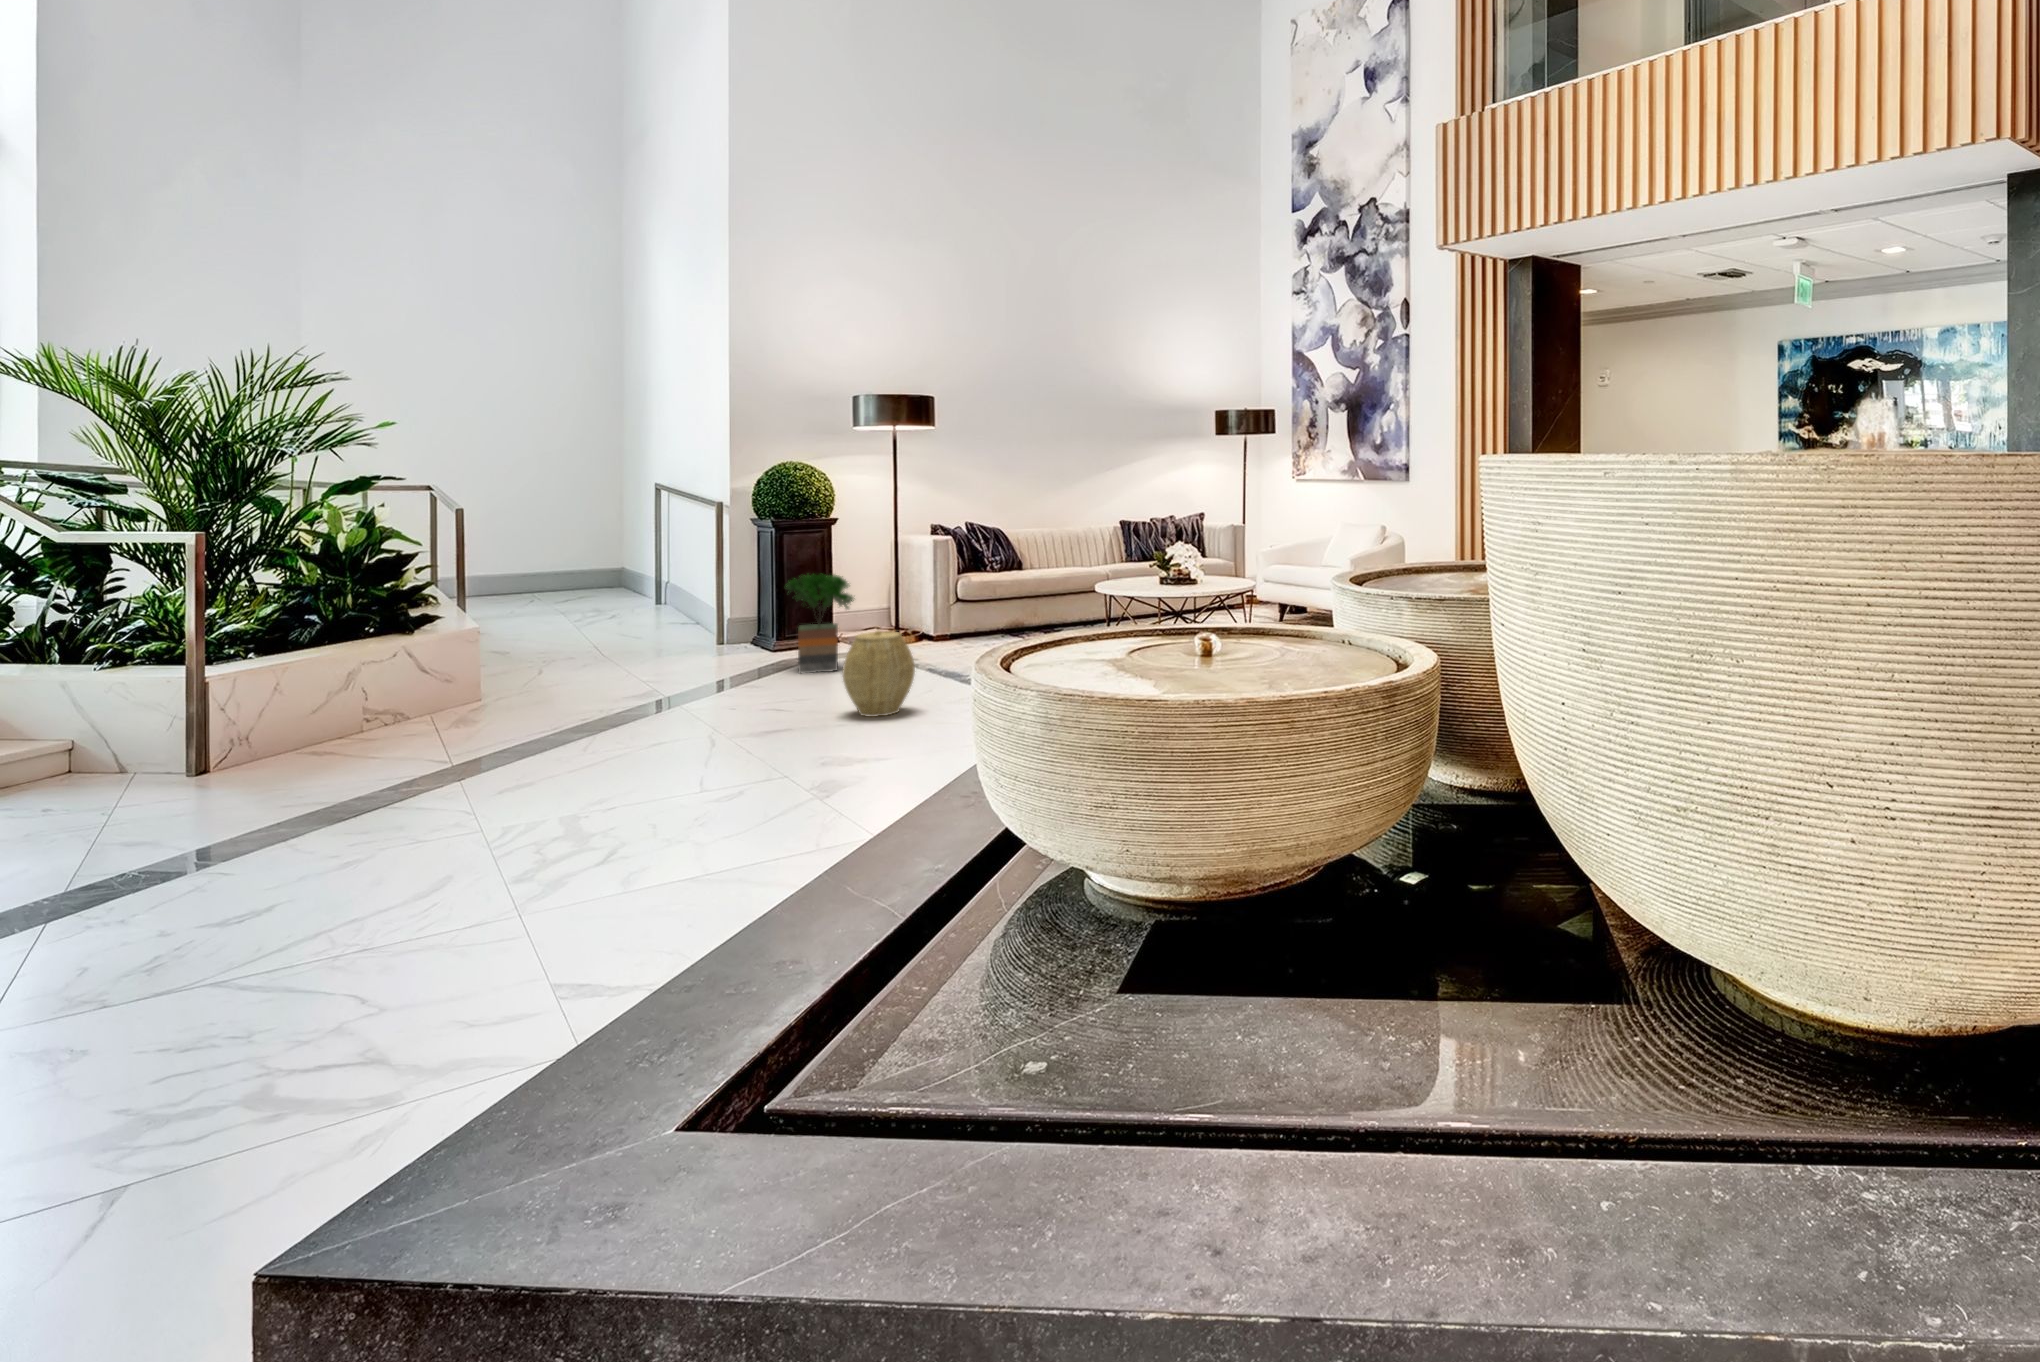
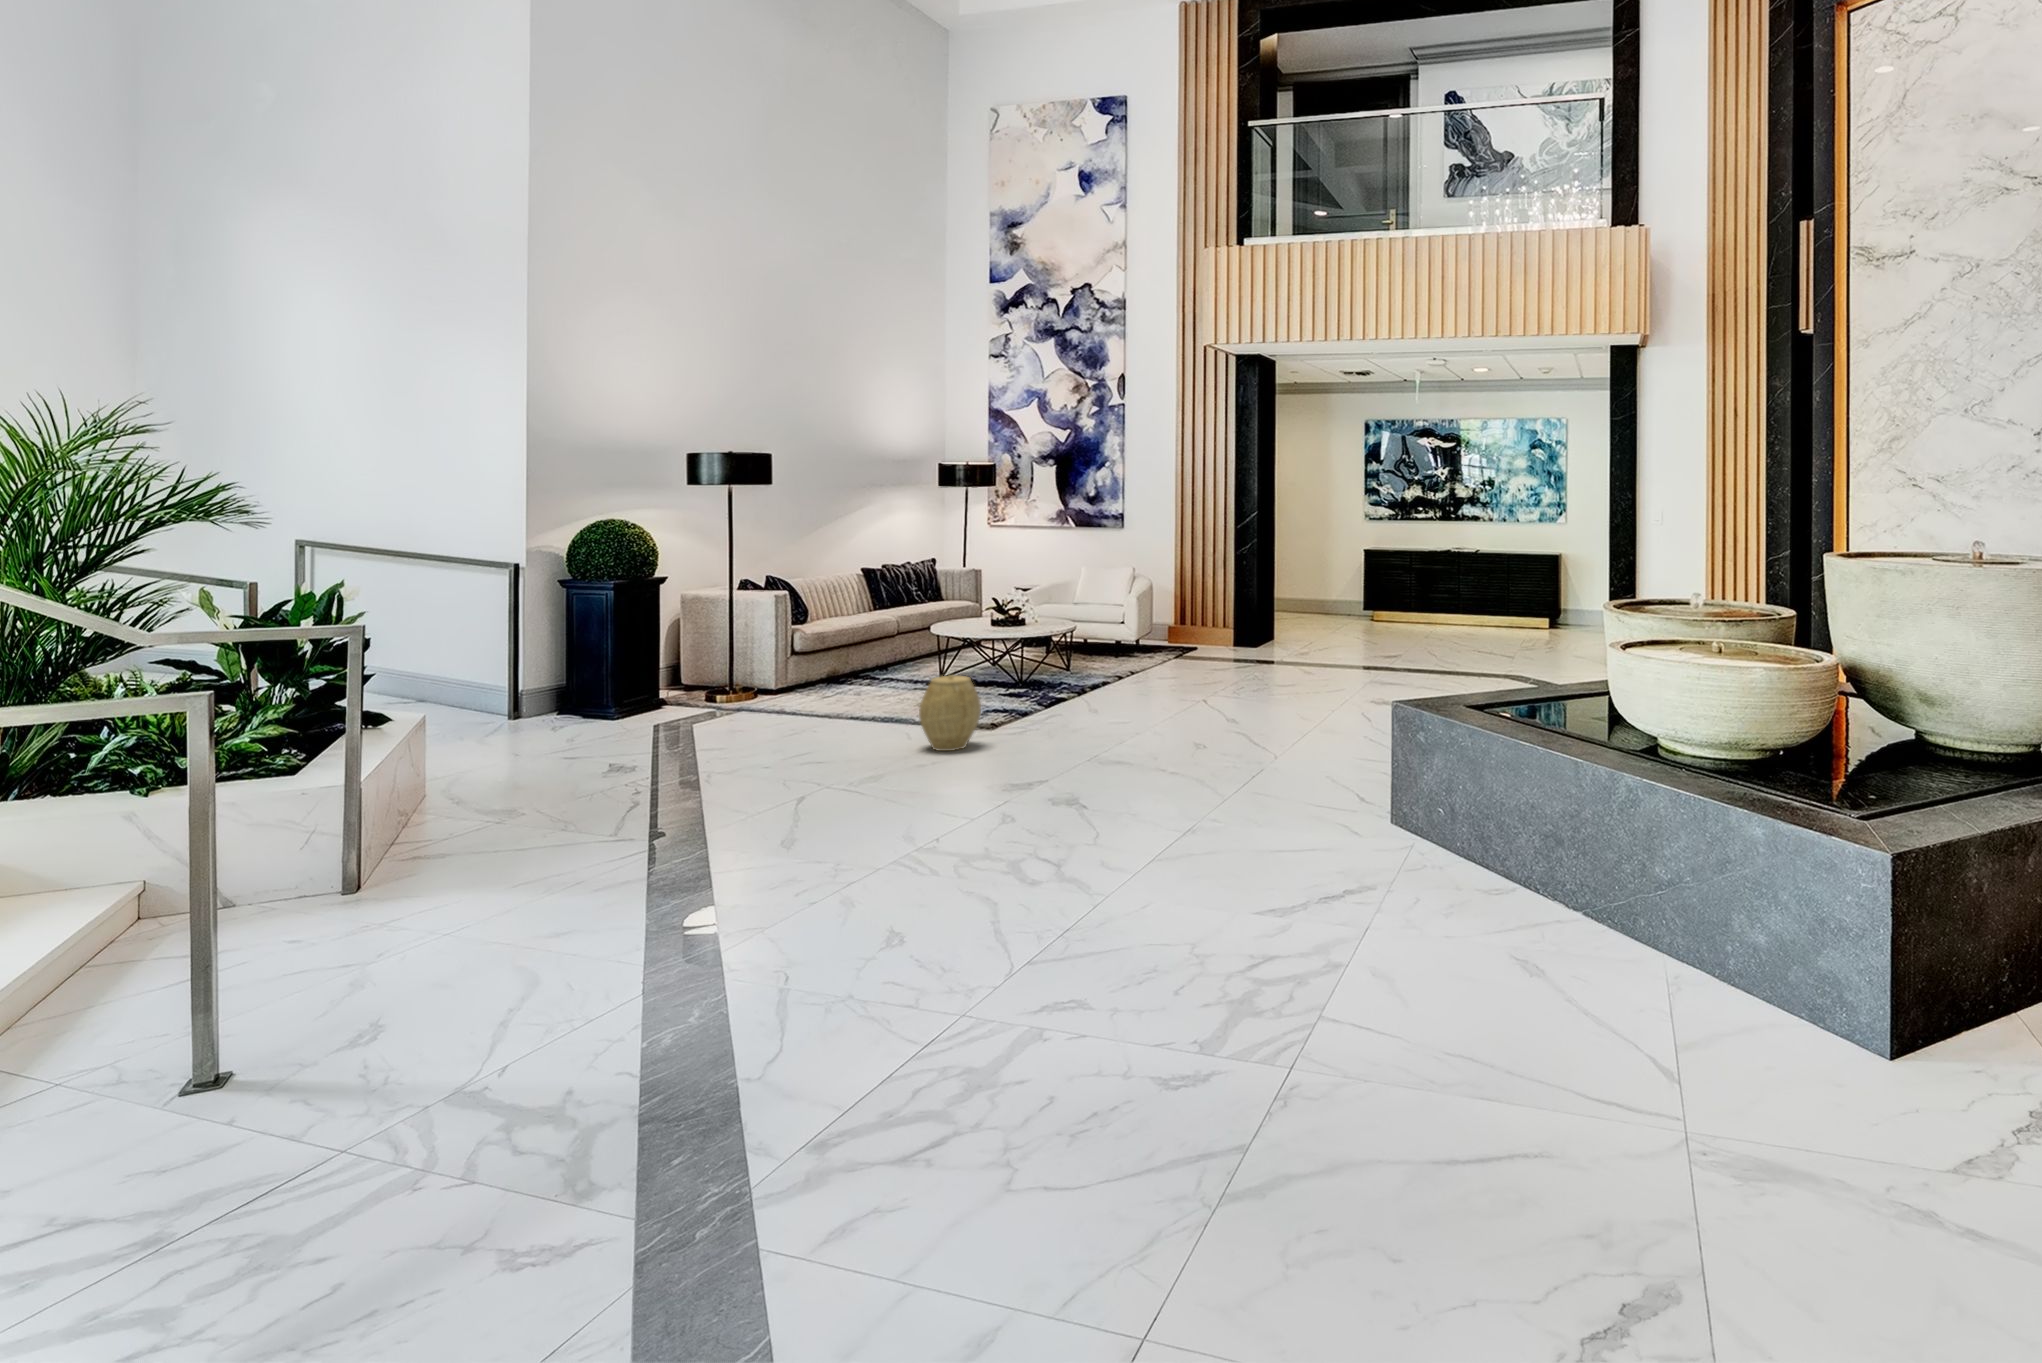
potted tree: present [786,574,854,673] -> none [711,631,794,733]

